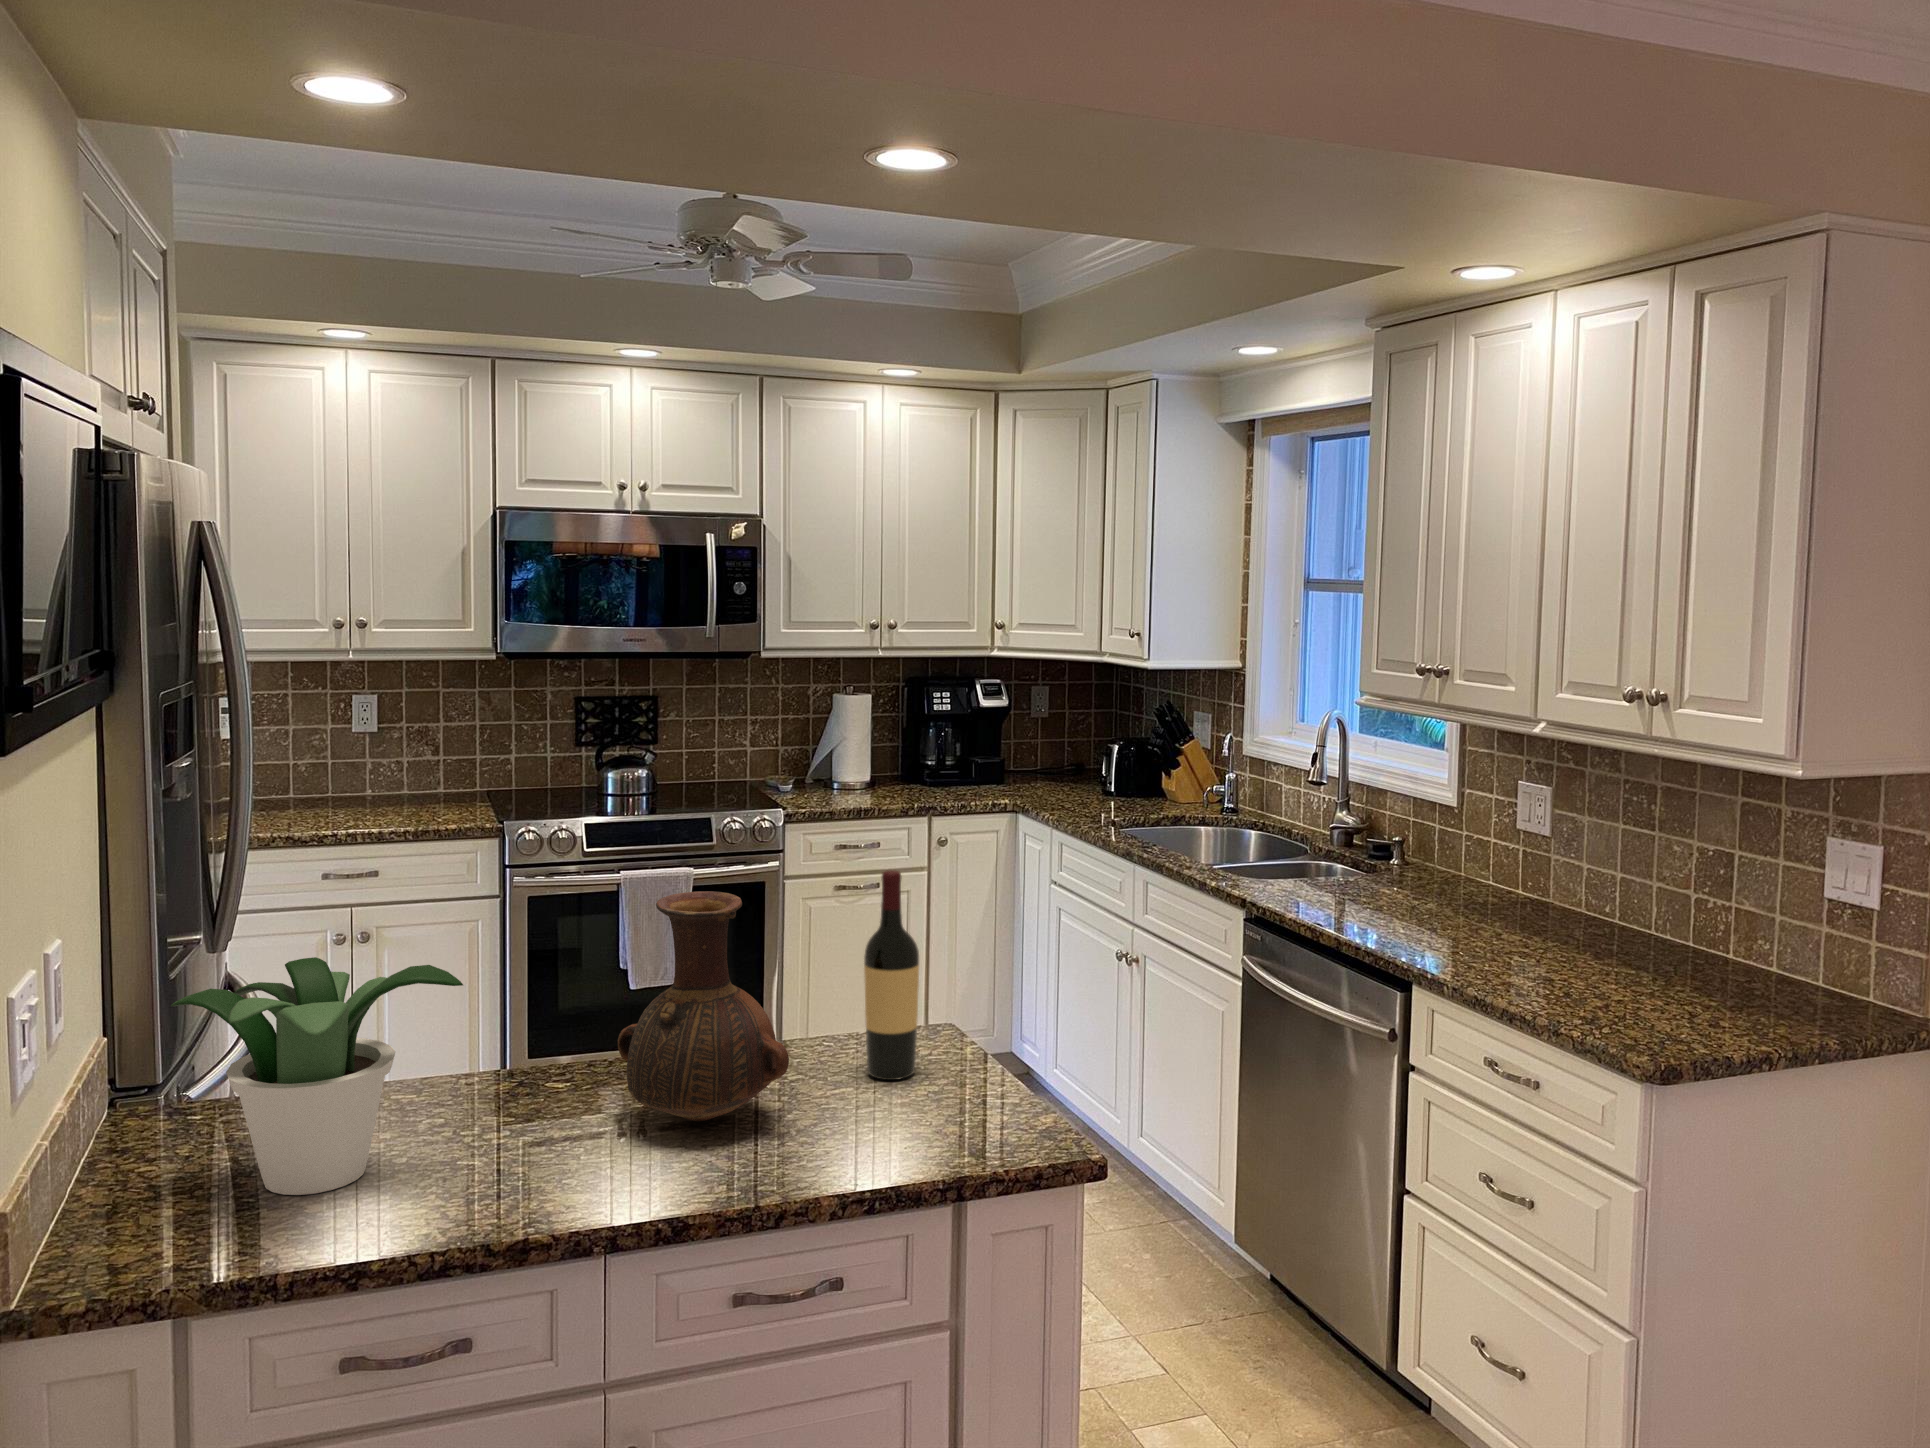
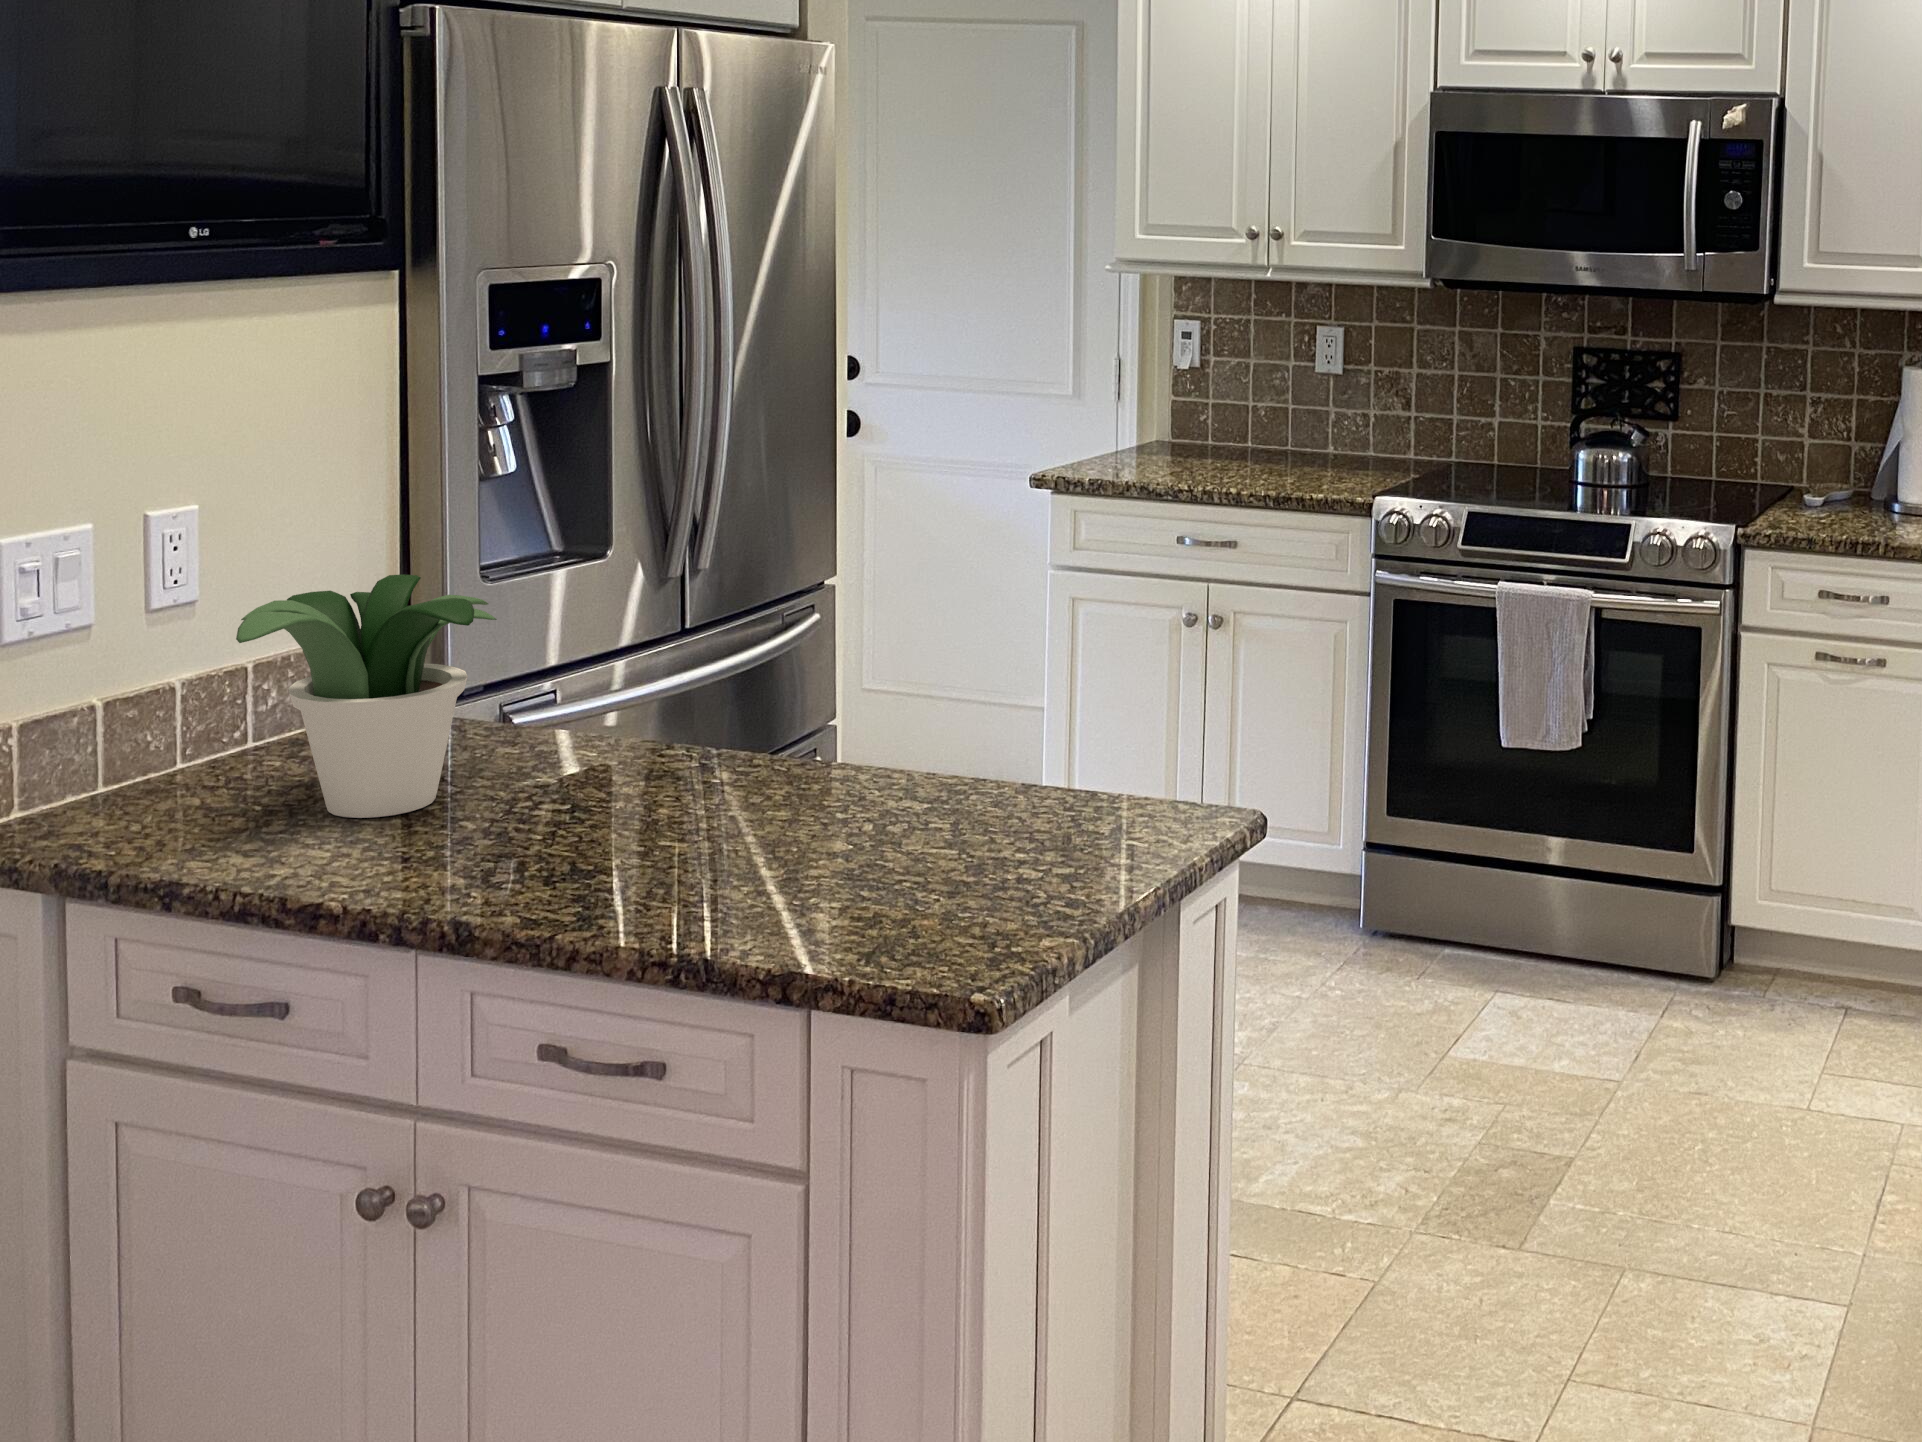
wine bottle: present [864,870,919,1080] -> none [980,578,1055,860]
vase: present [618,891,789,1121] -> none [640,564,832,846]

